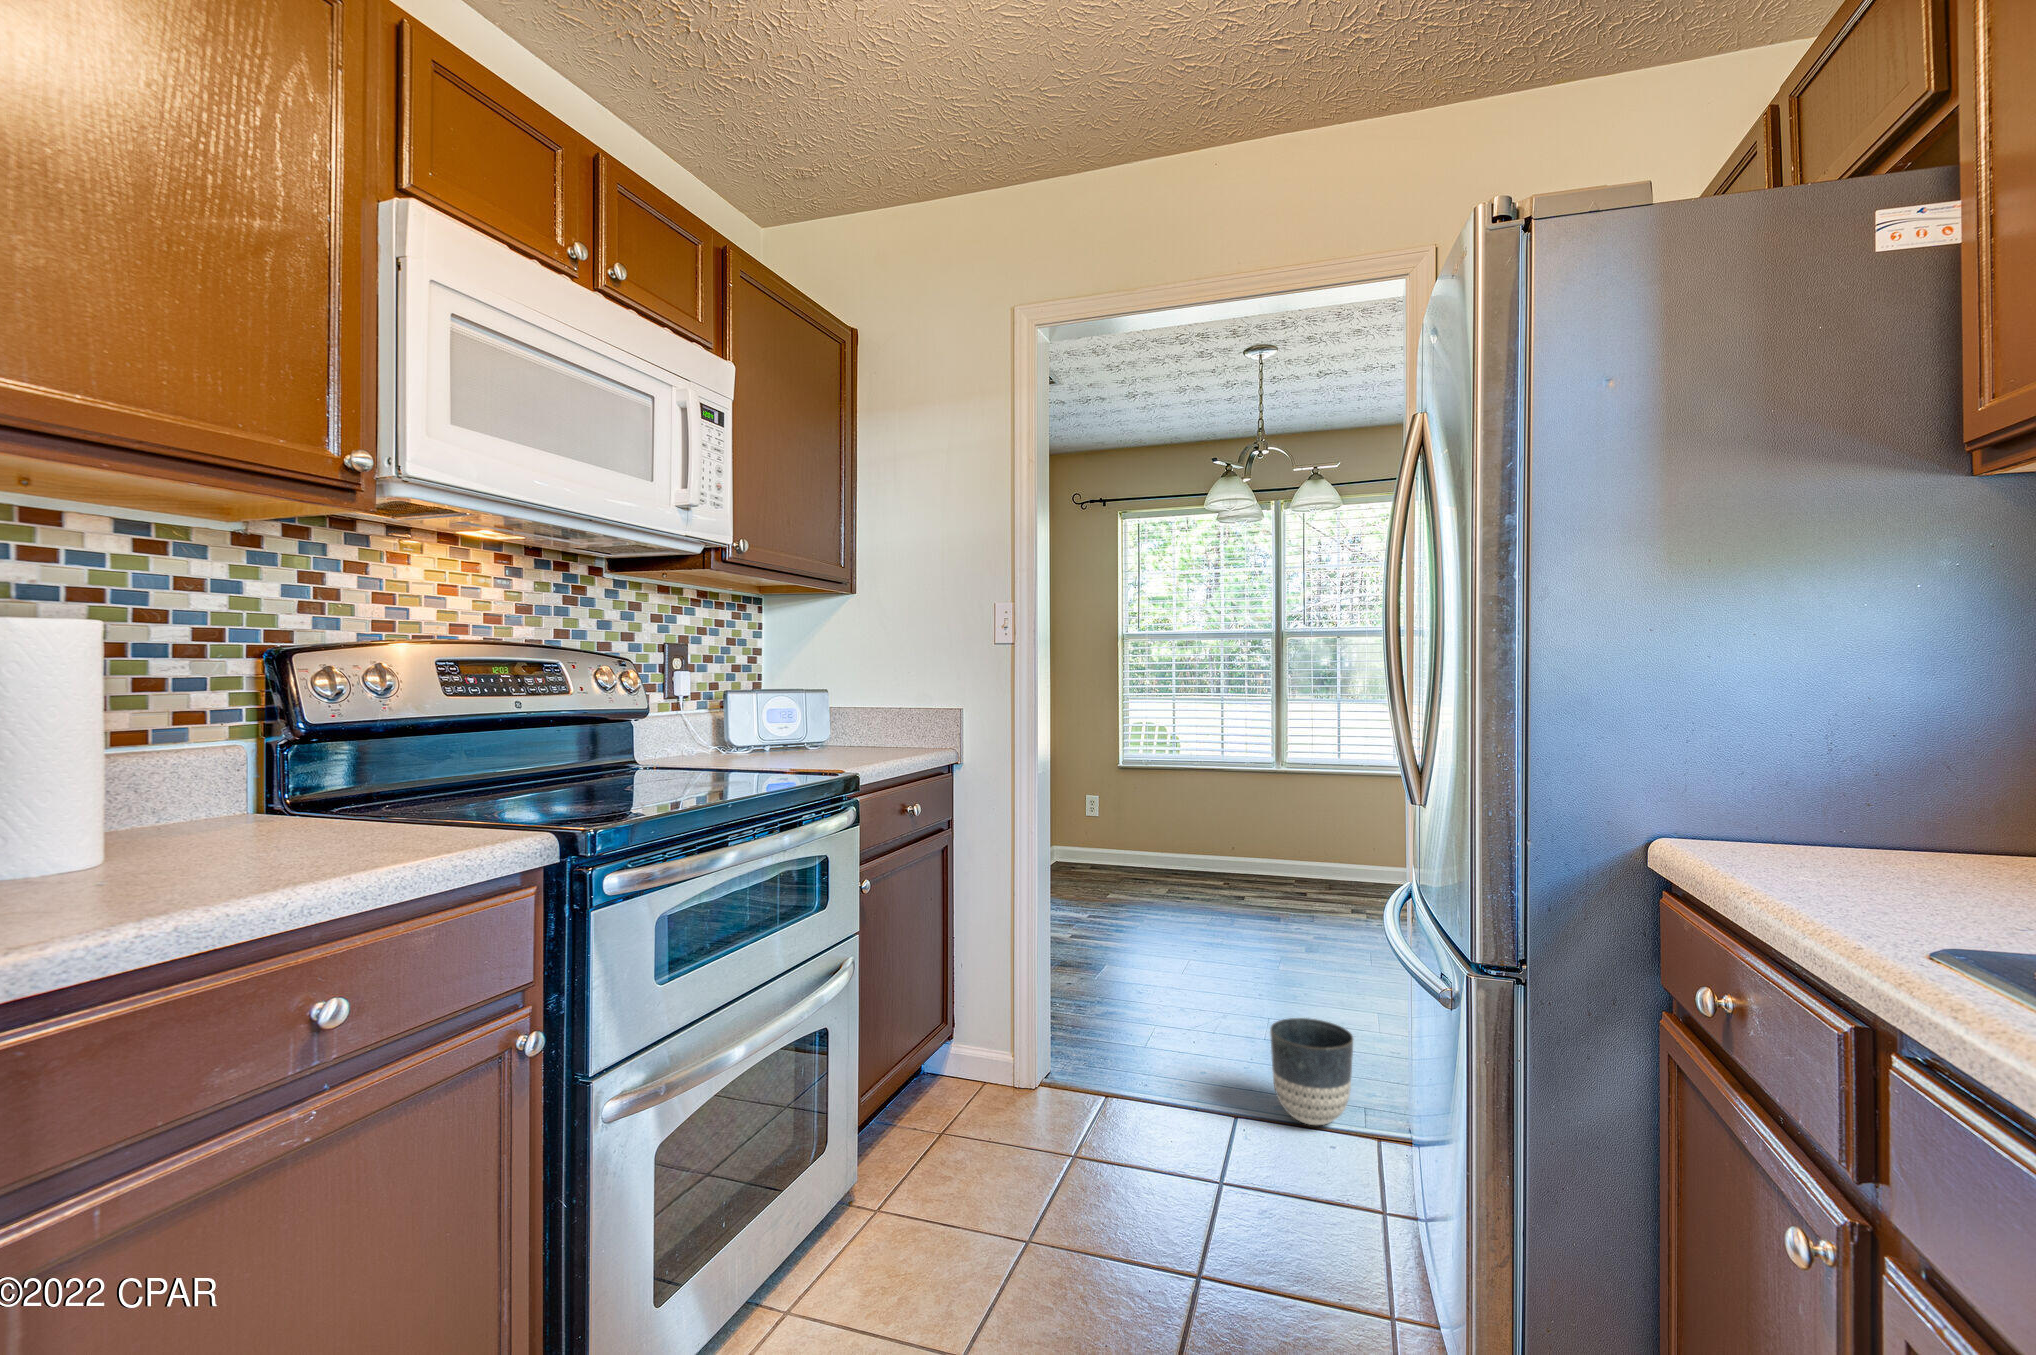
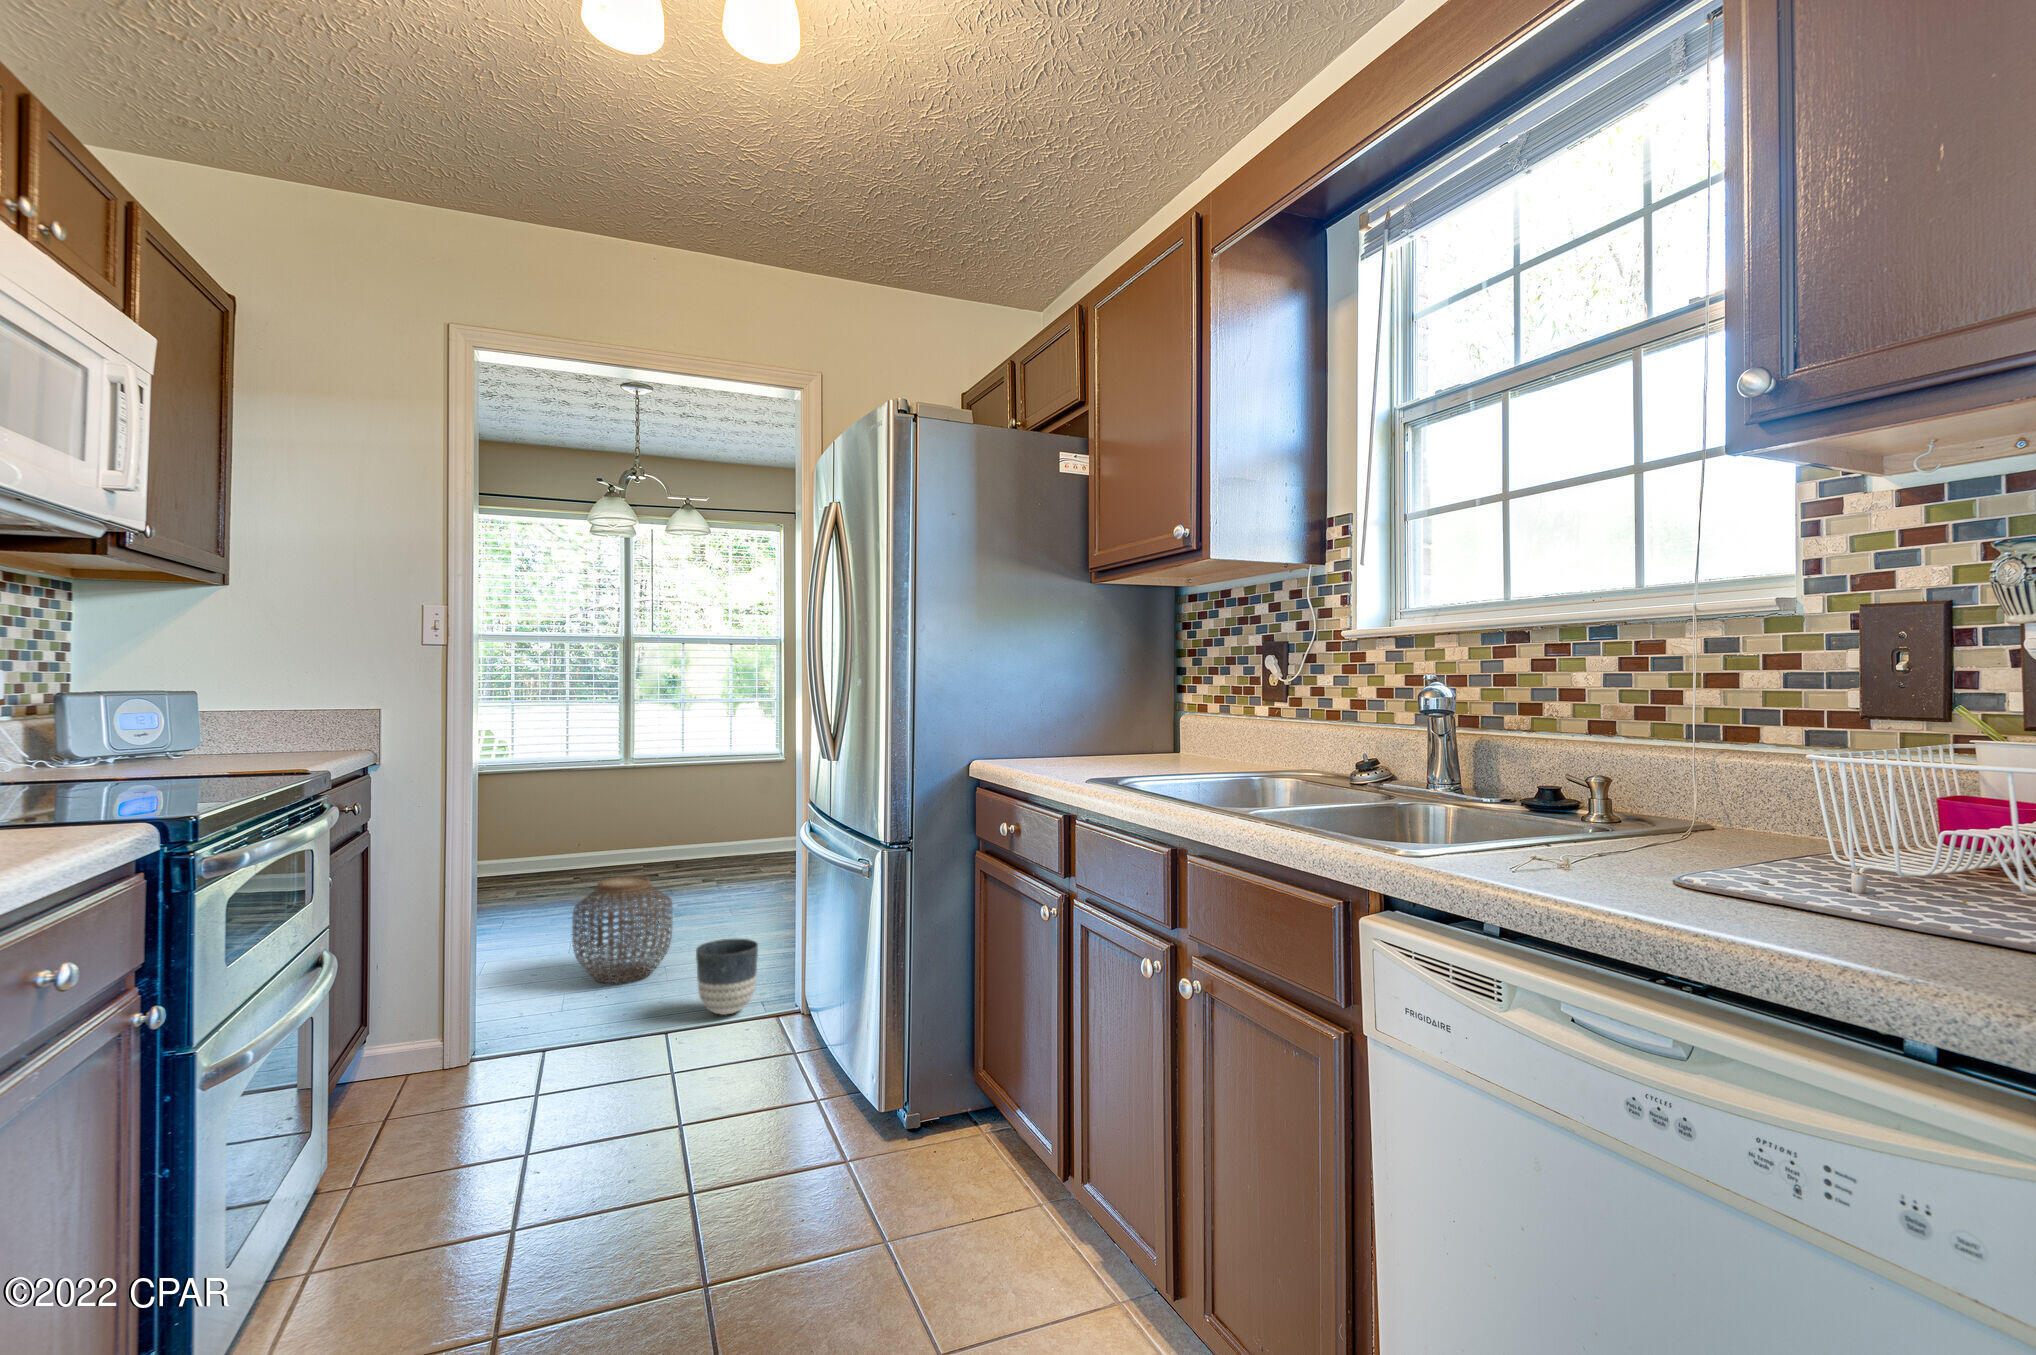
woven basket: none [1161,906,1271,1035] -> present [572,876,672,984]

